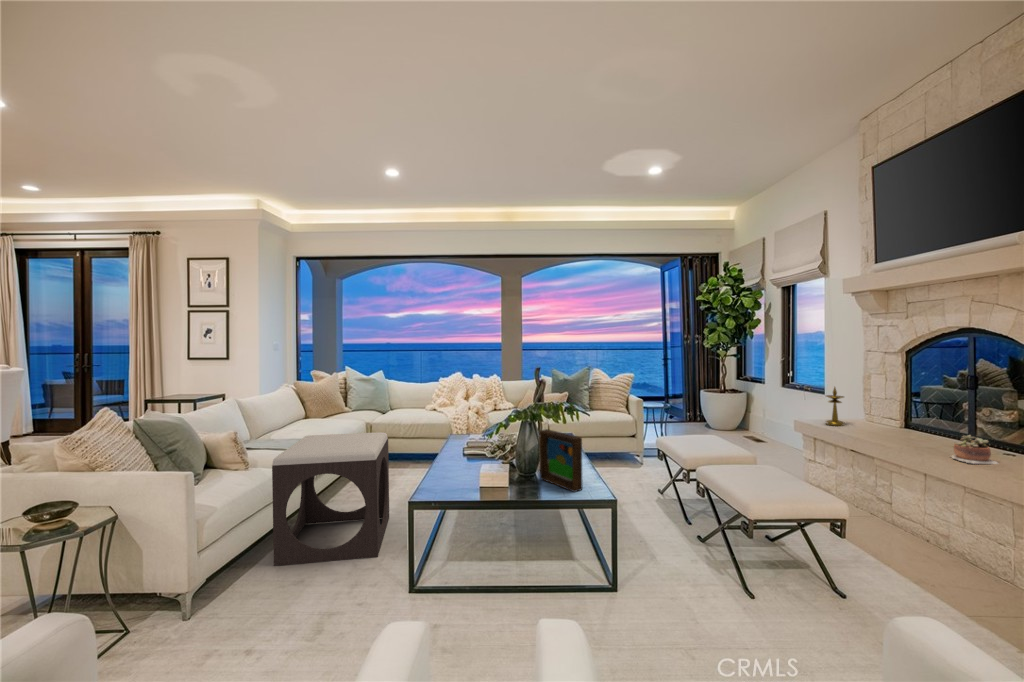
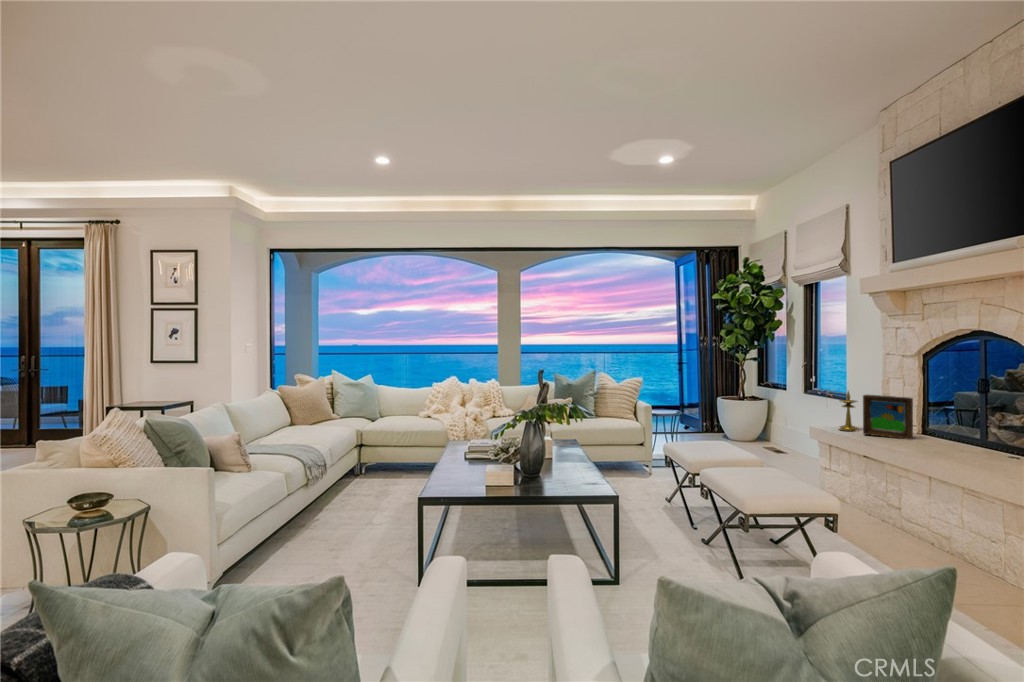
picture frame: present [539,429,583,492] -> present [863,395,913,439]
footstool: present [272,432,389,566] -> none [281,436,390,565]
succulent plant: present [952,435,998,464] -> none [945,435,989,463]

